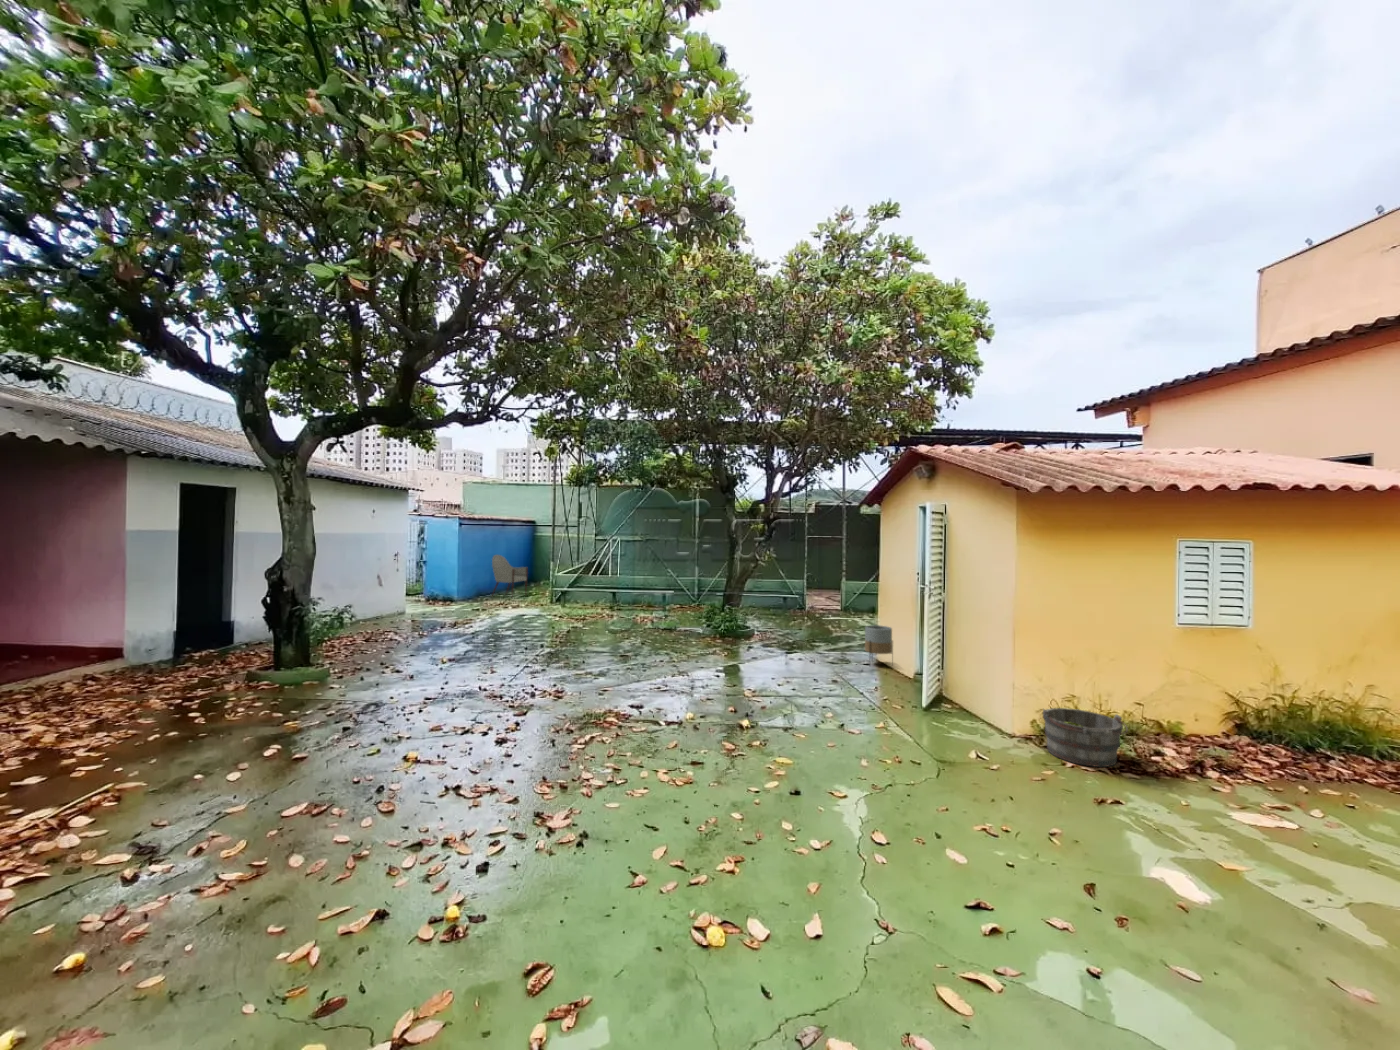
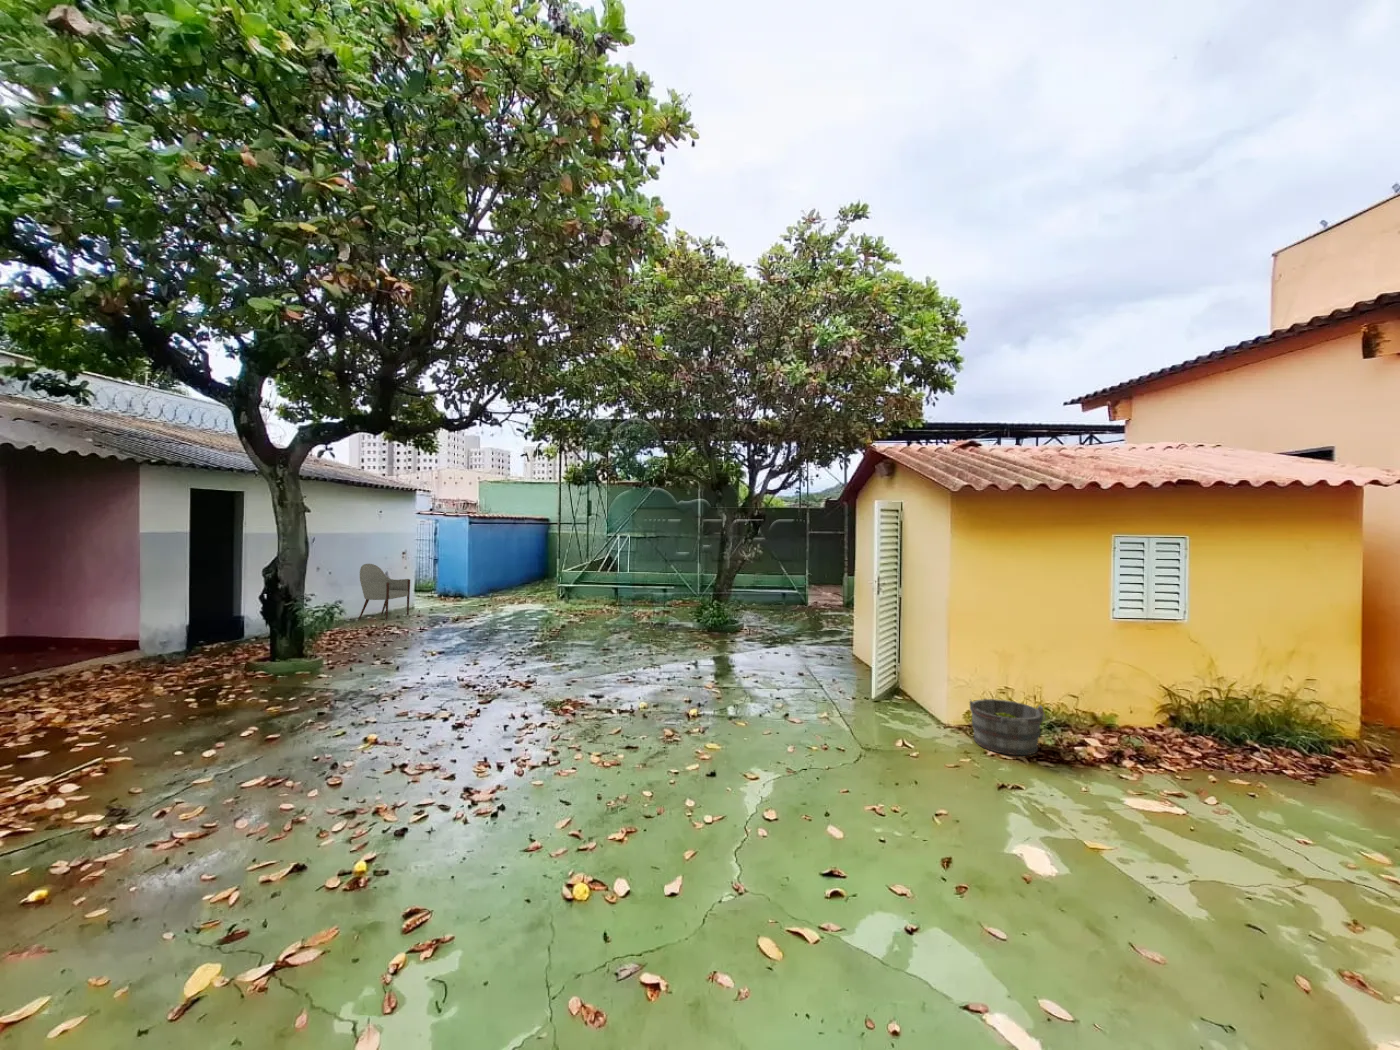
chair: present [492,555,528,594] -> present [359,564,410,620]
planter: present [865,625,893,654] -> none [833,621,861,661]

